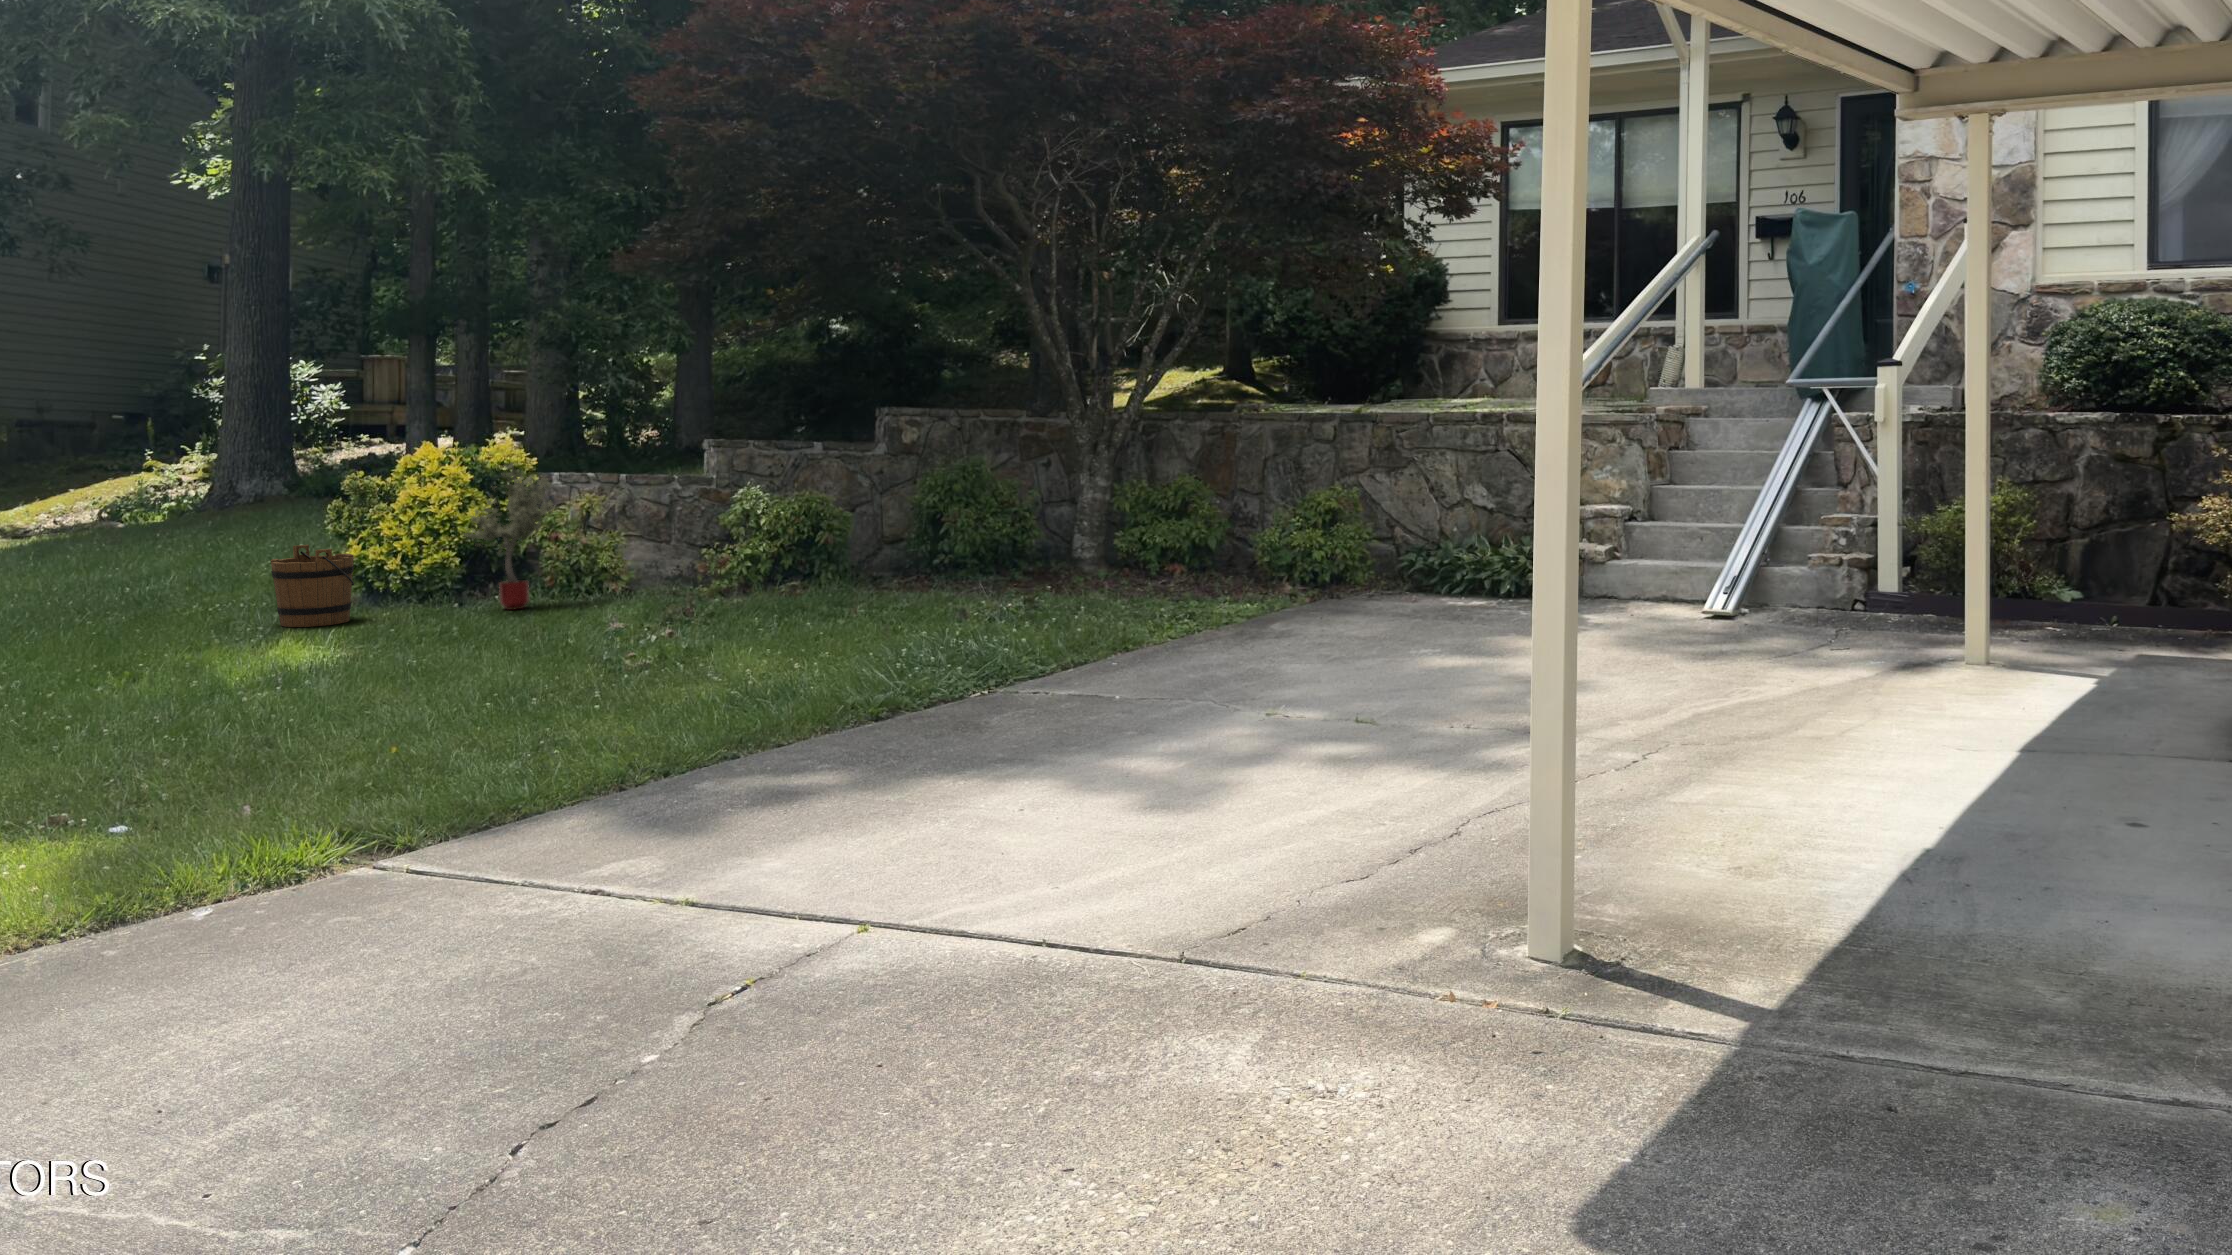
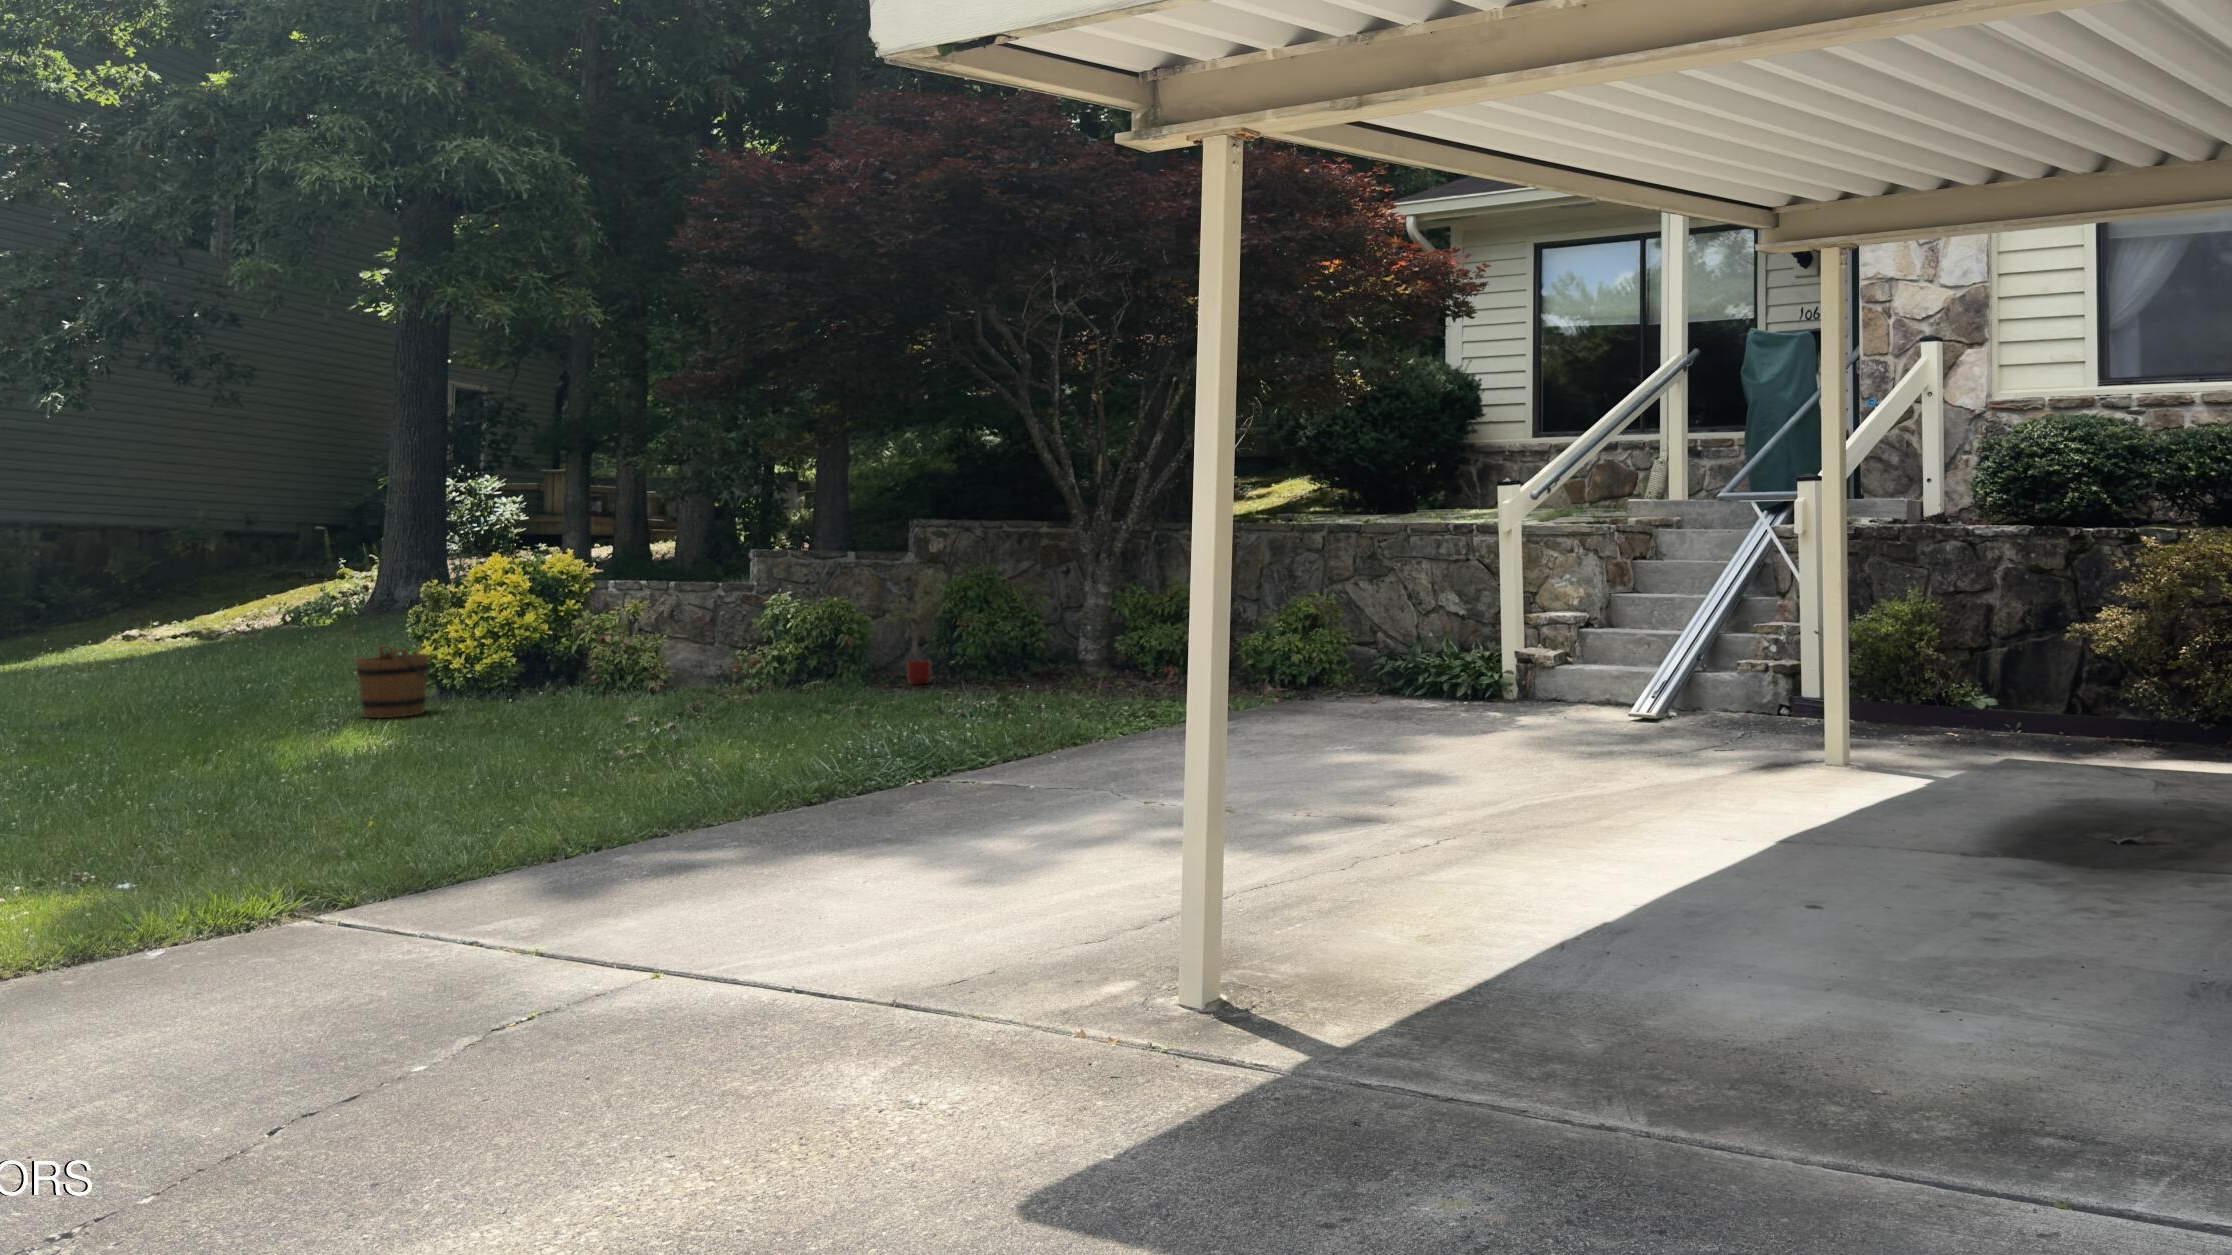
potted tree: present [465,464,554,610] -> present [880,559,947,685]

